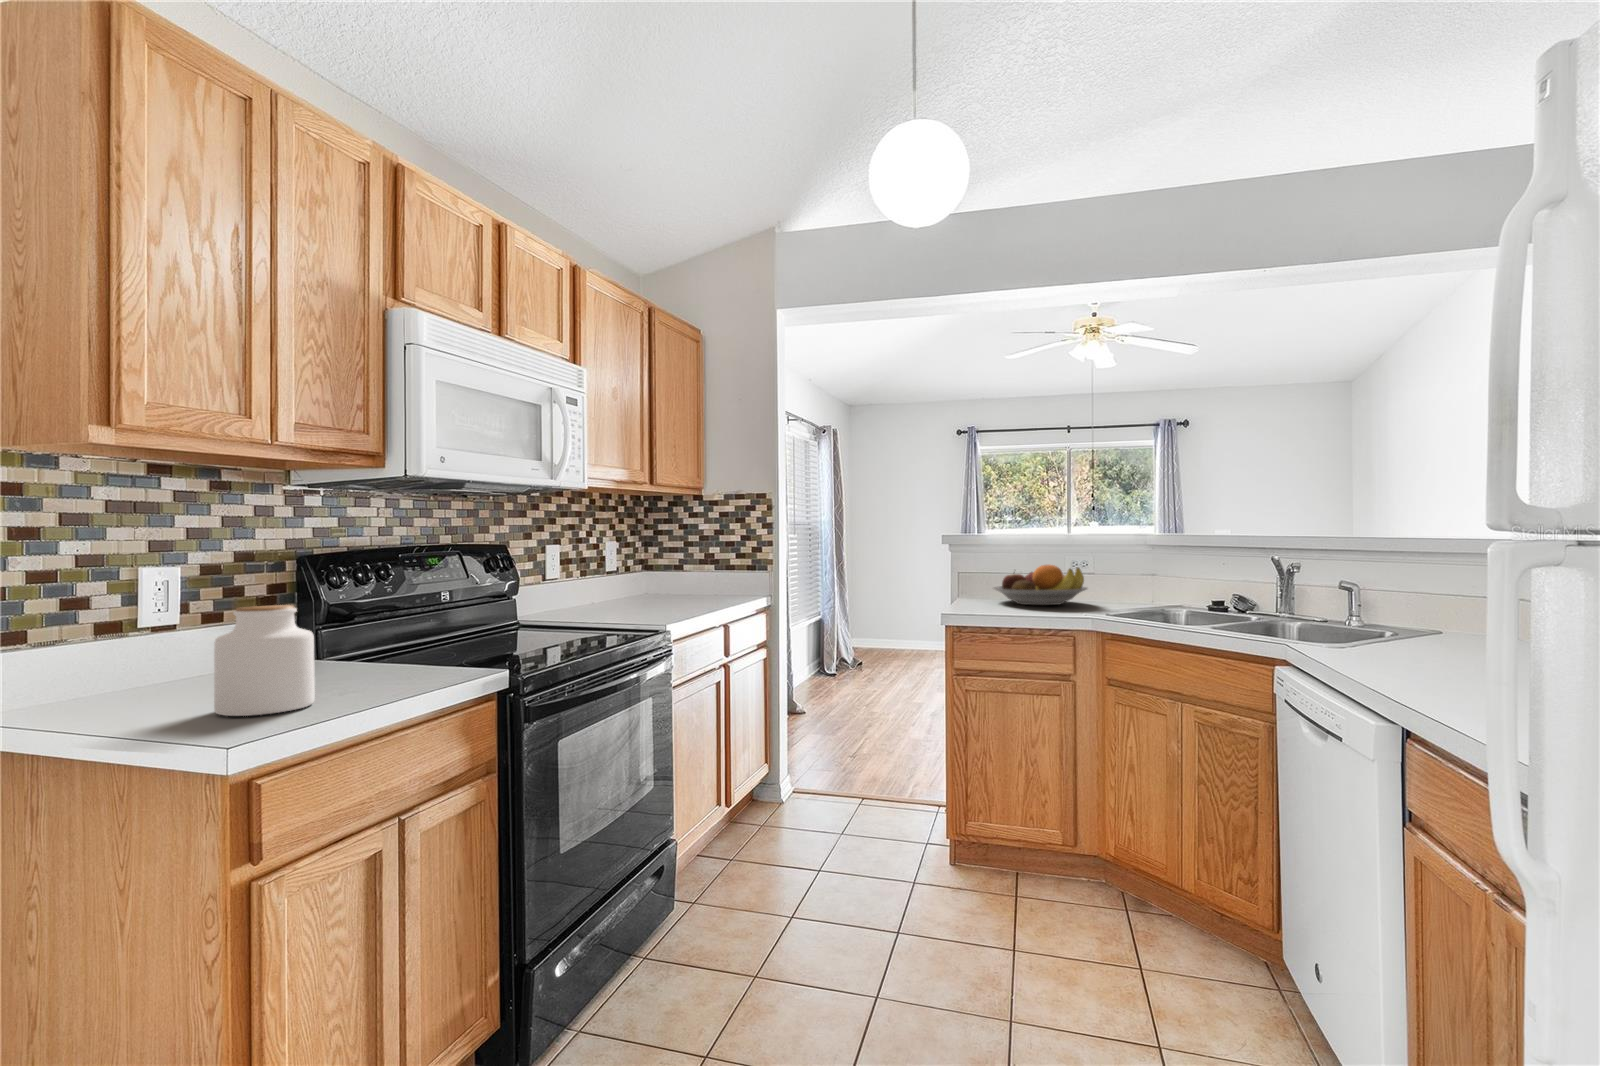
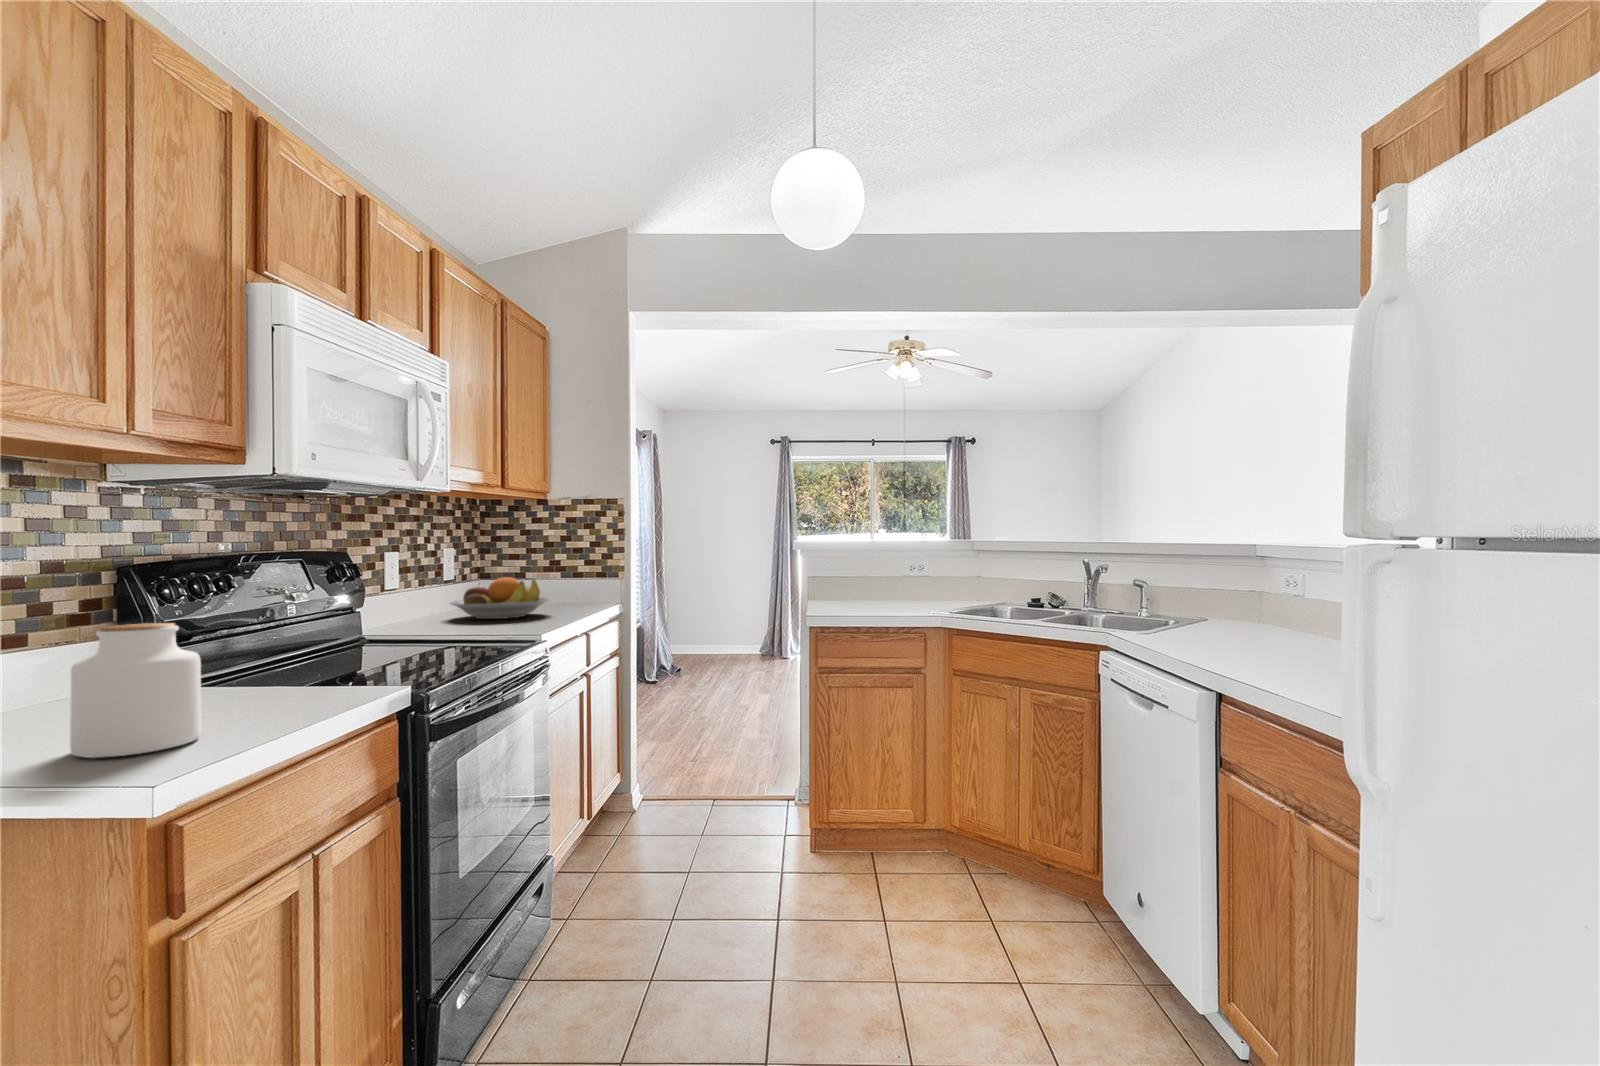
fruit bowl: present [993,565,1087,605] -> present [450,577,549,619]

